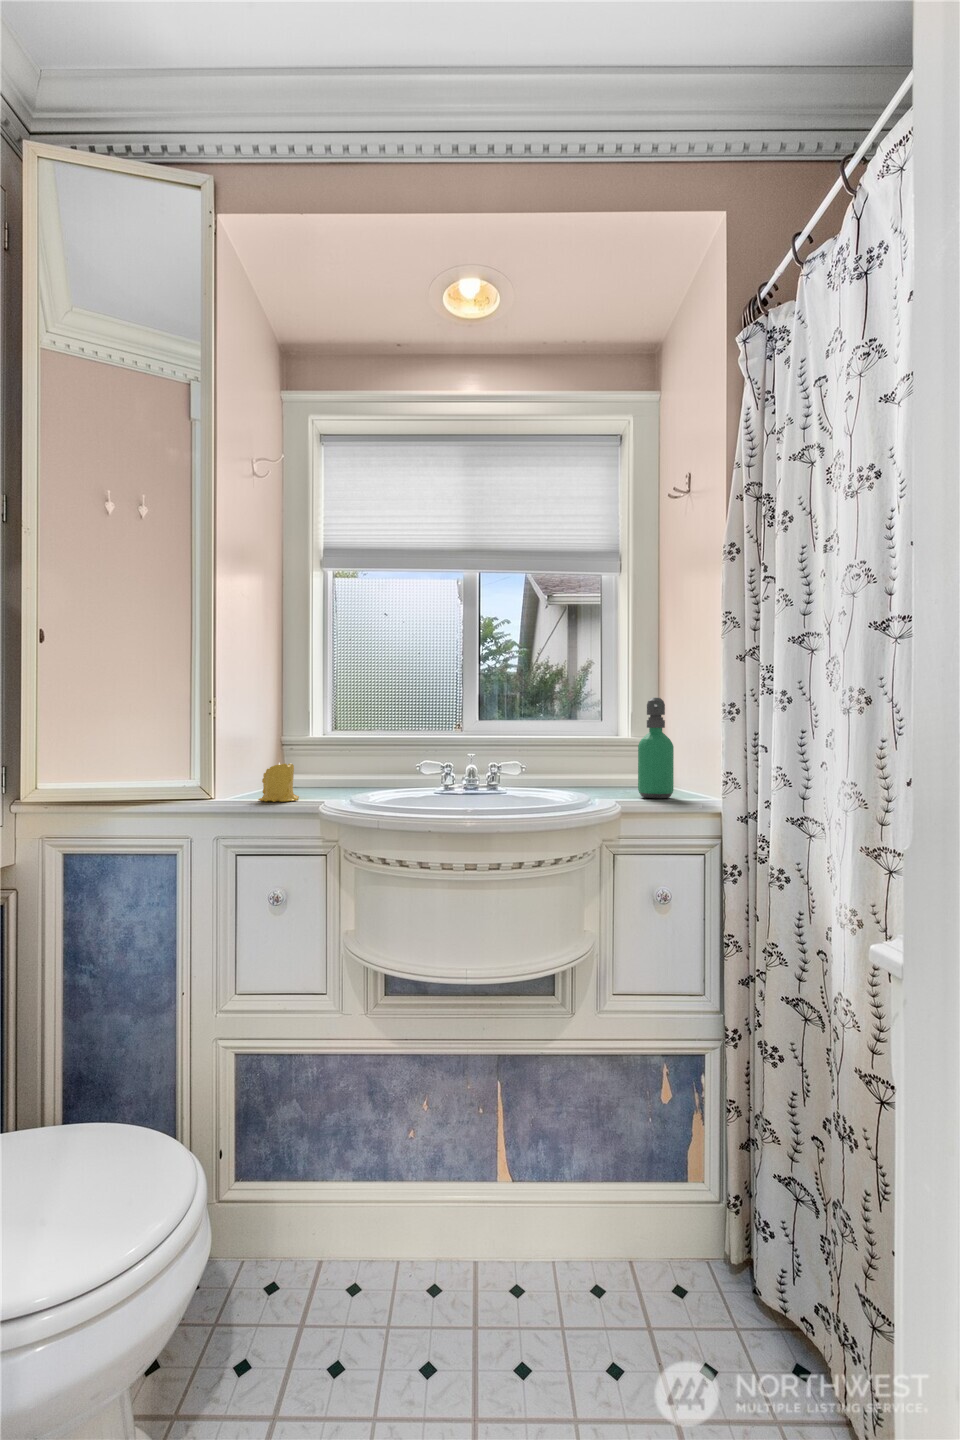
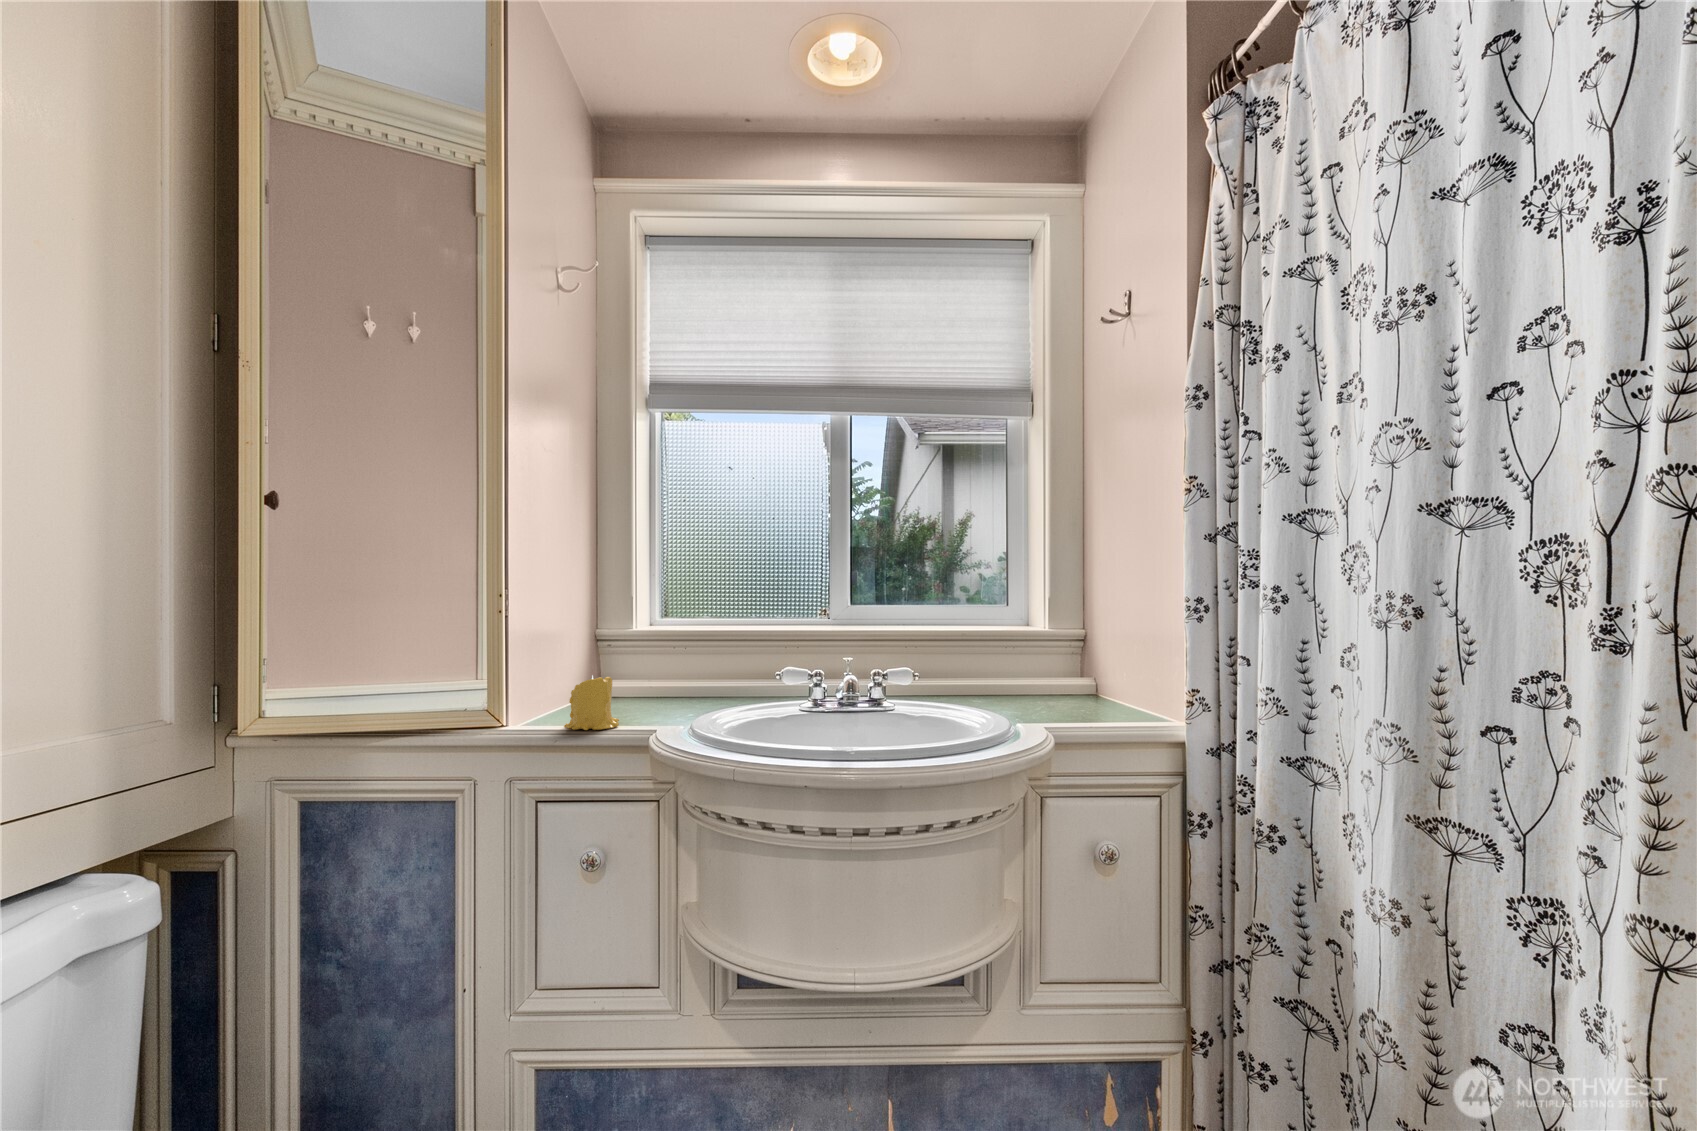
soap dispenser: present [638,698,674,798] -> none [1071,586,1119,720]

